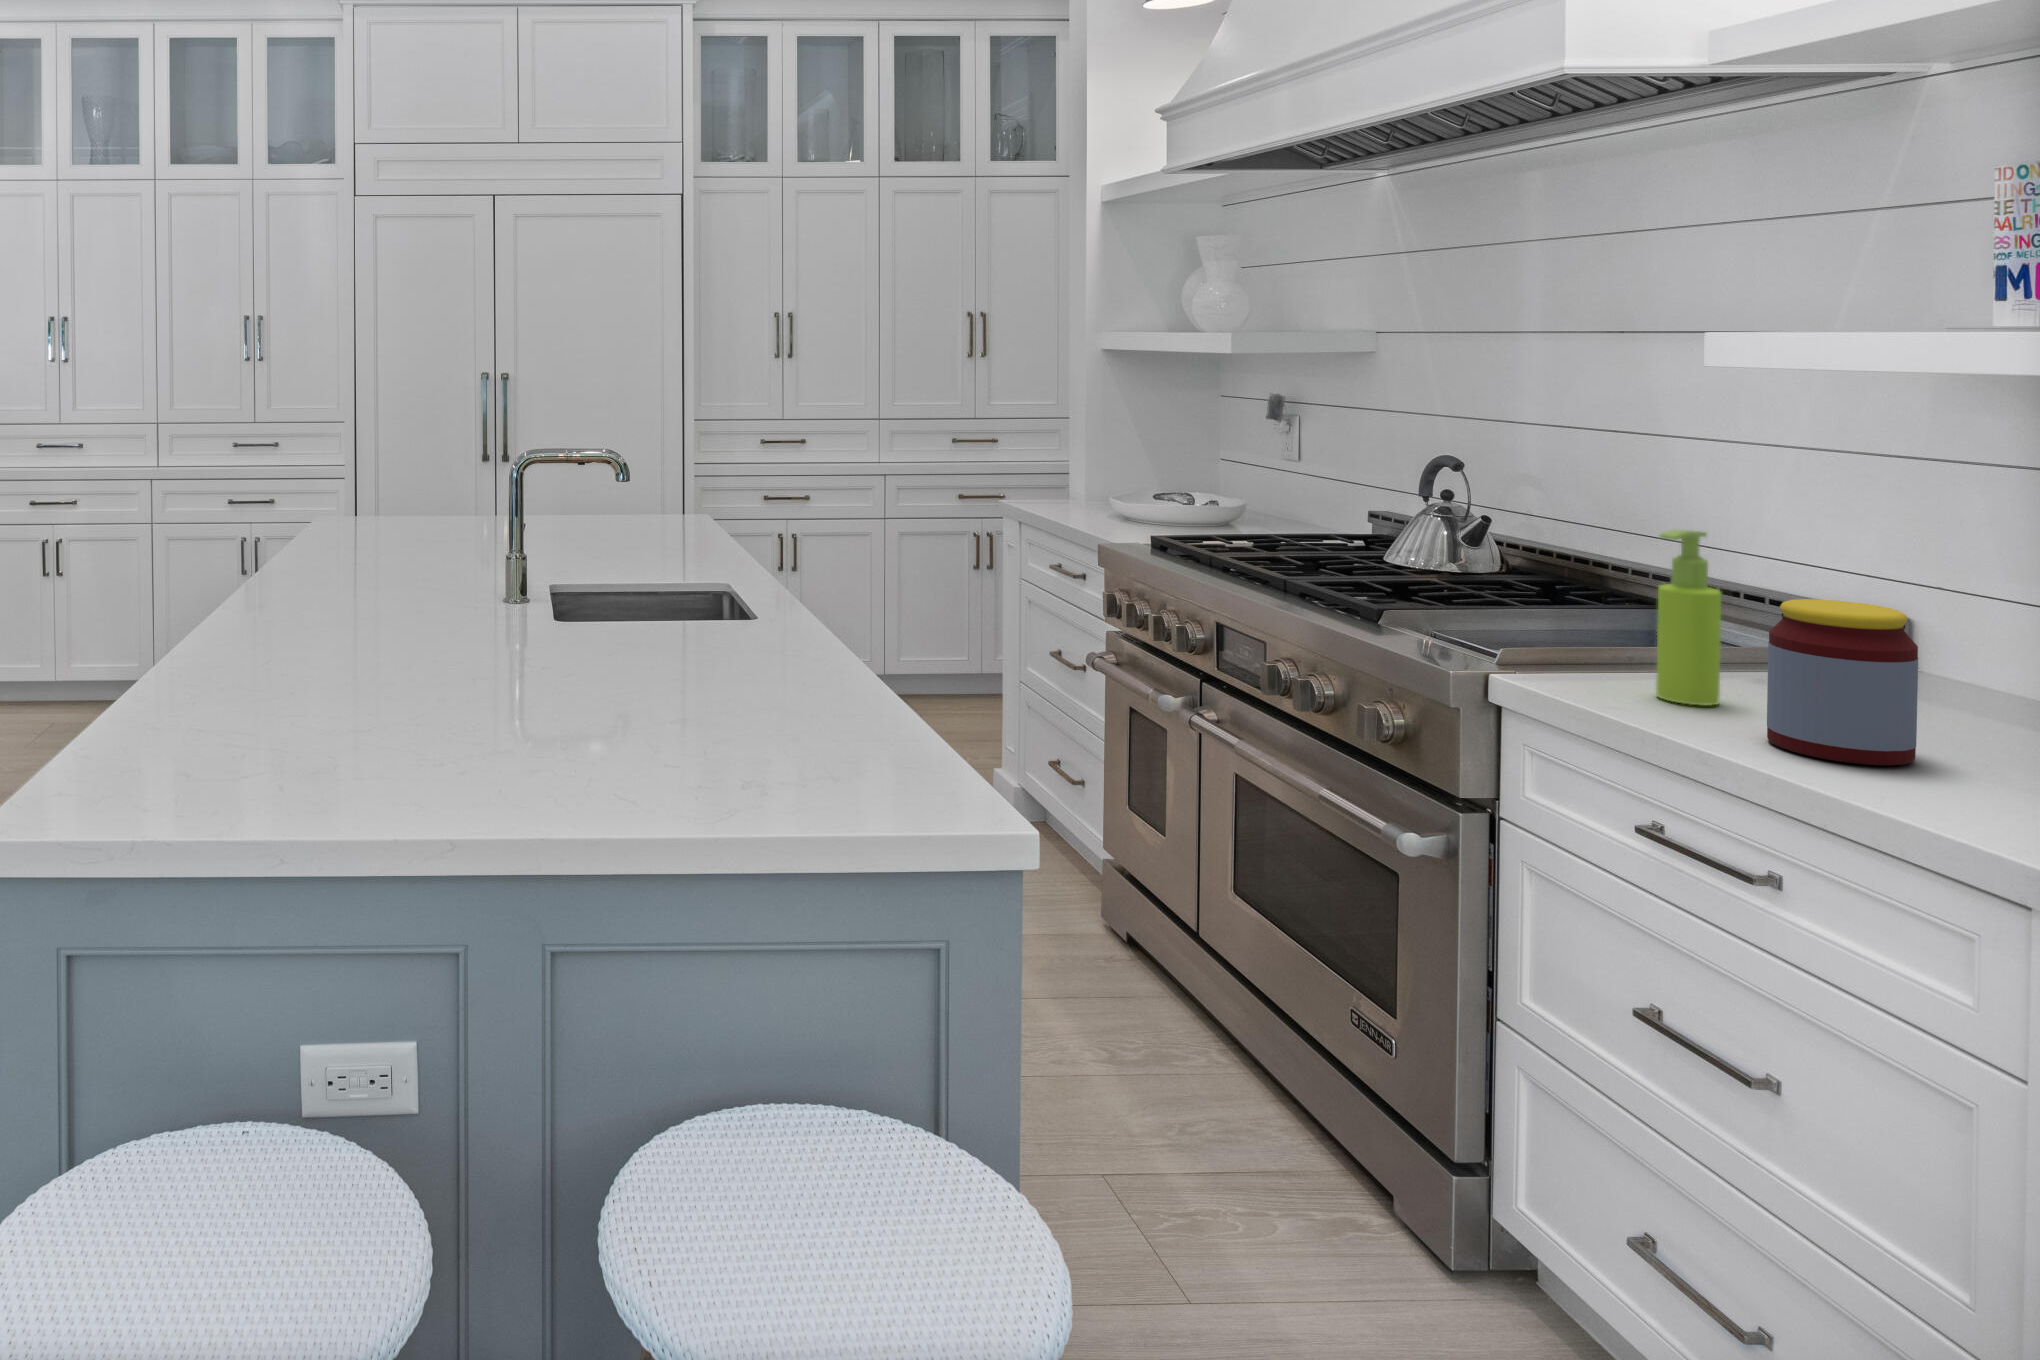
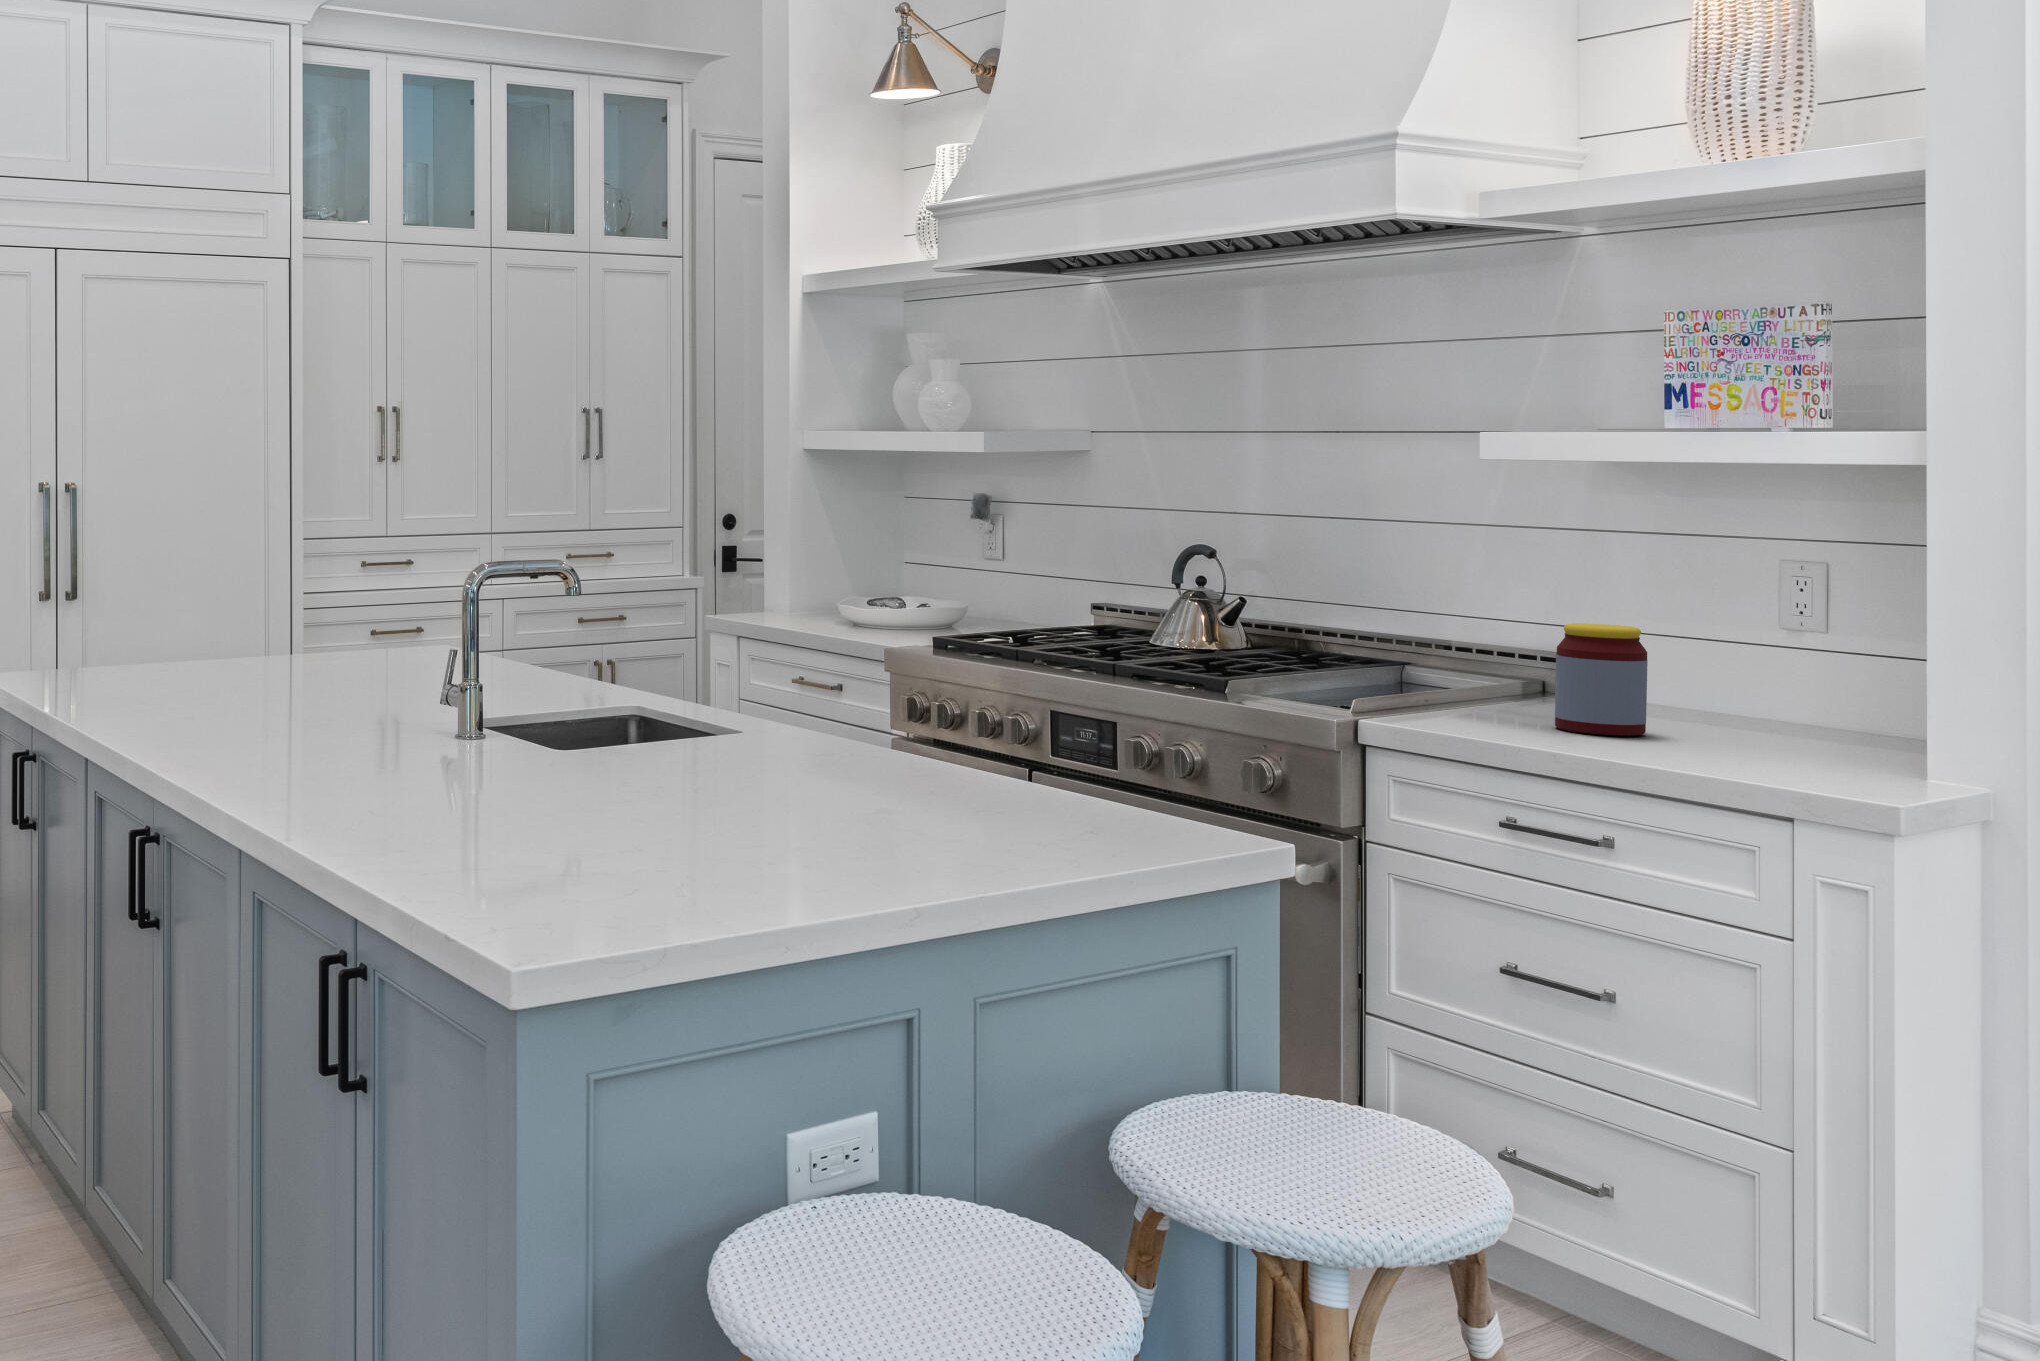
soap dispenser: present [1656,530,1721,706] -> none [1461,580,1505,714]

